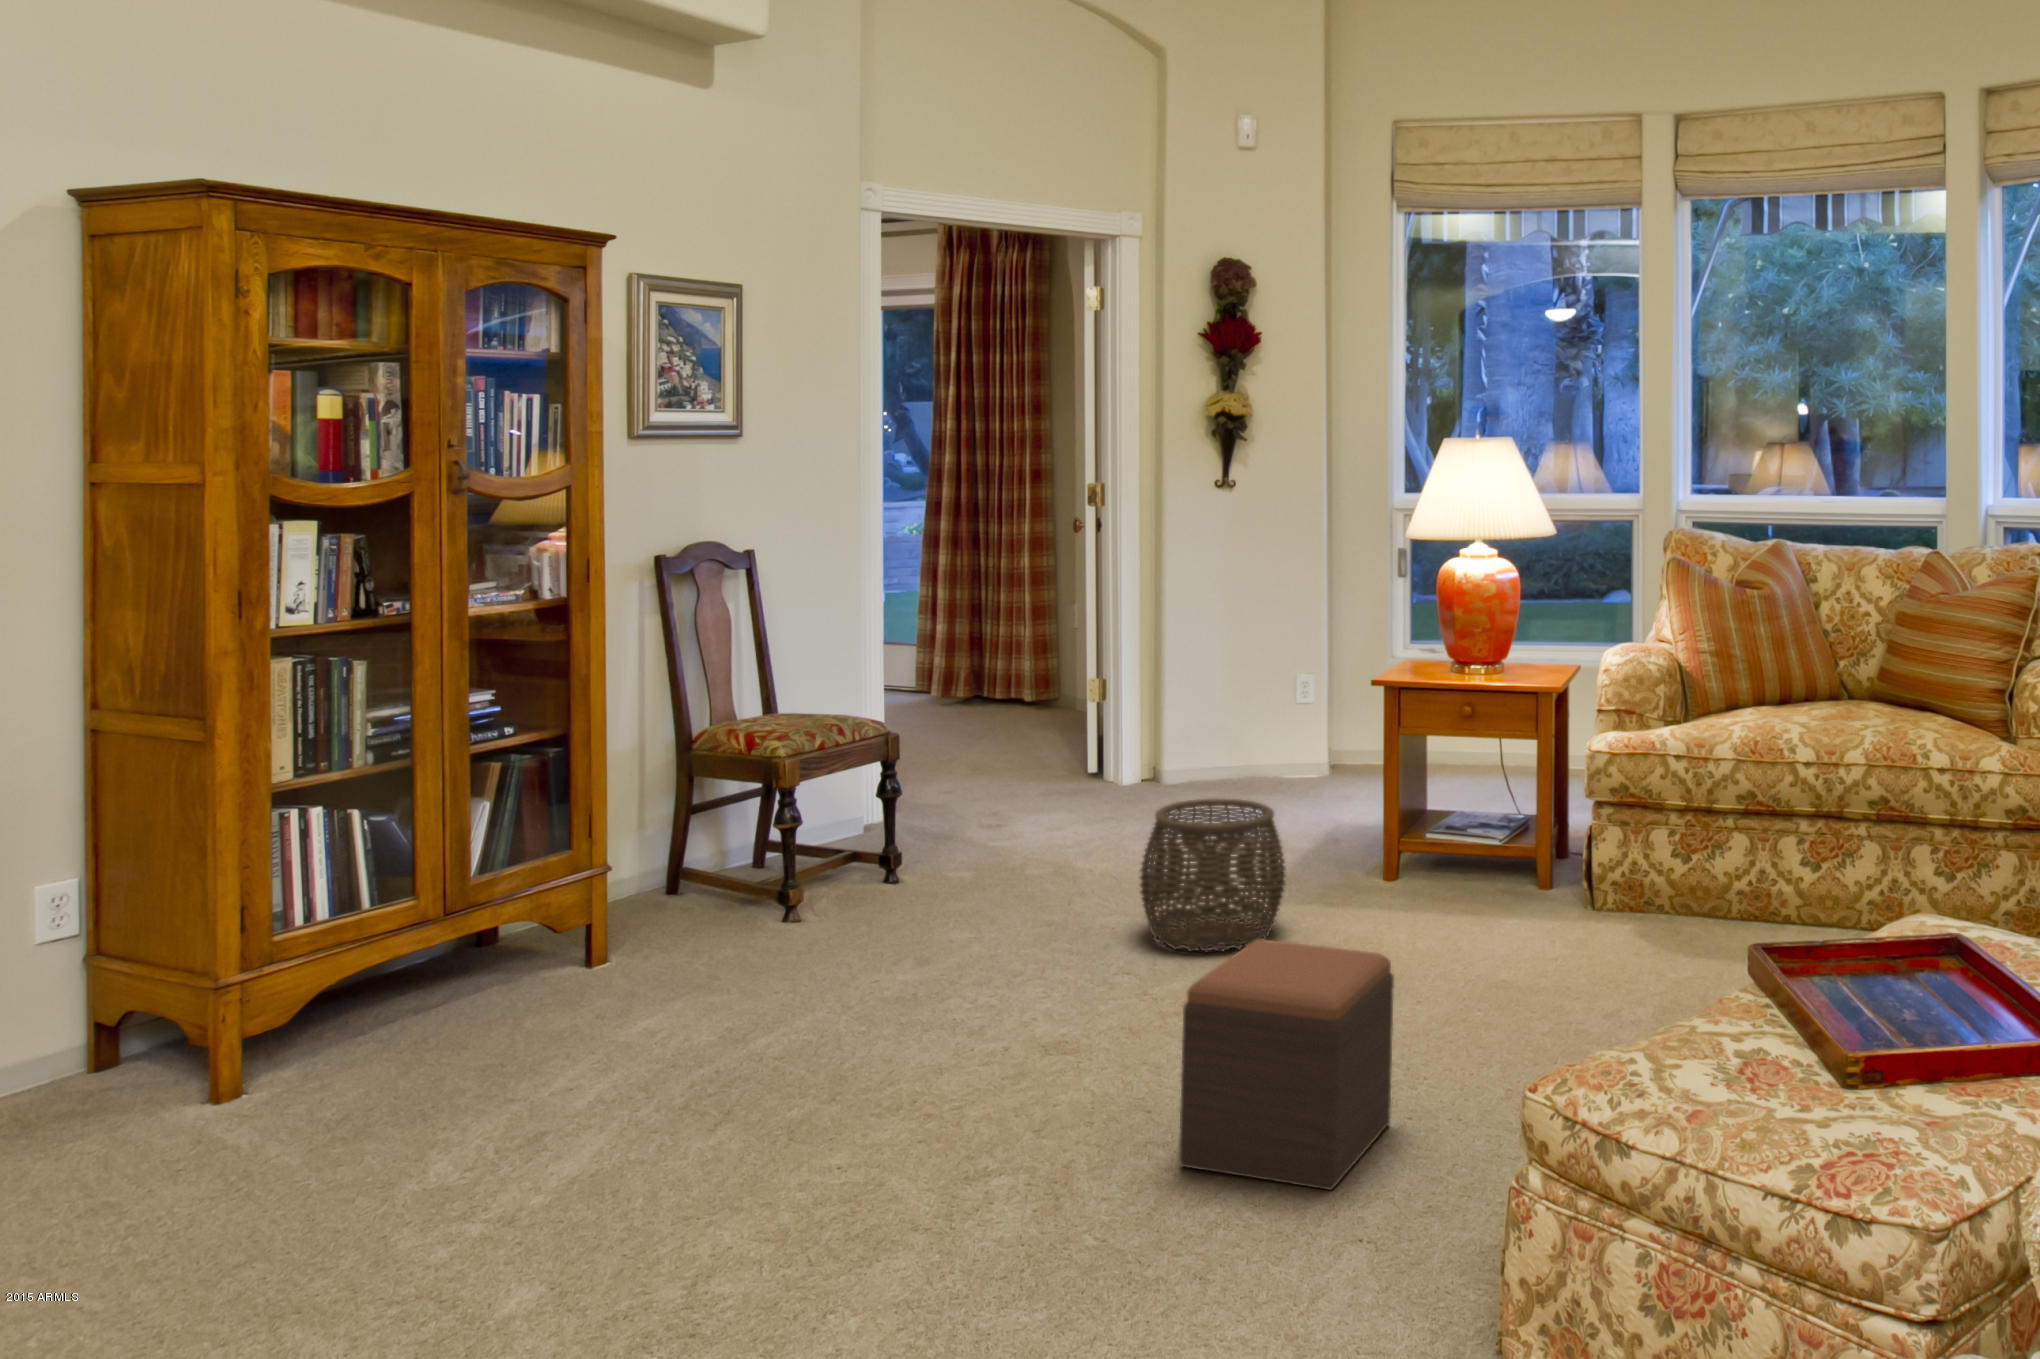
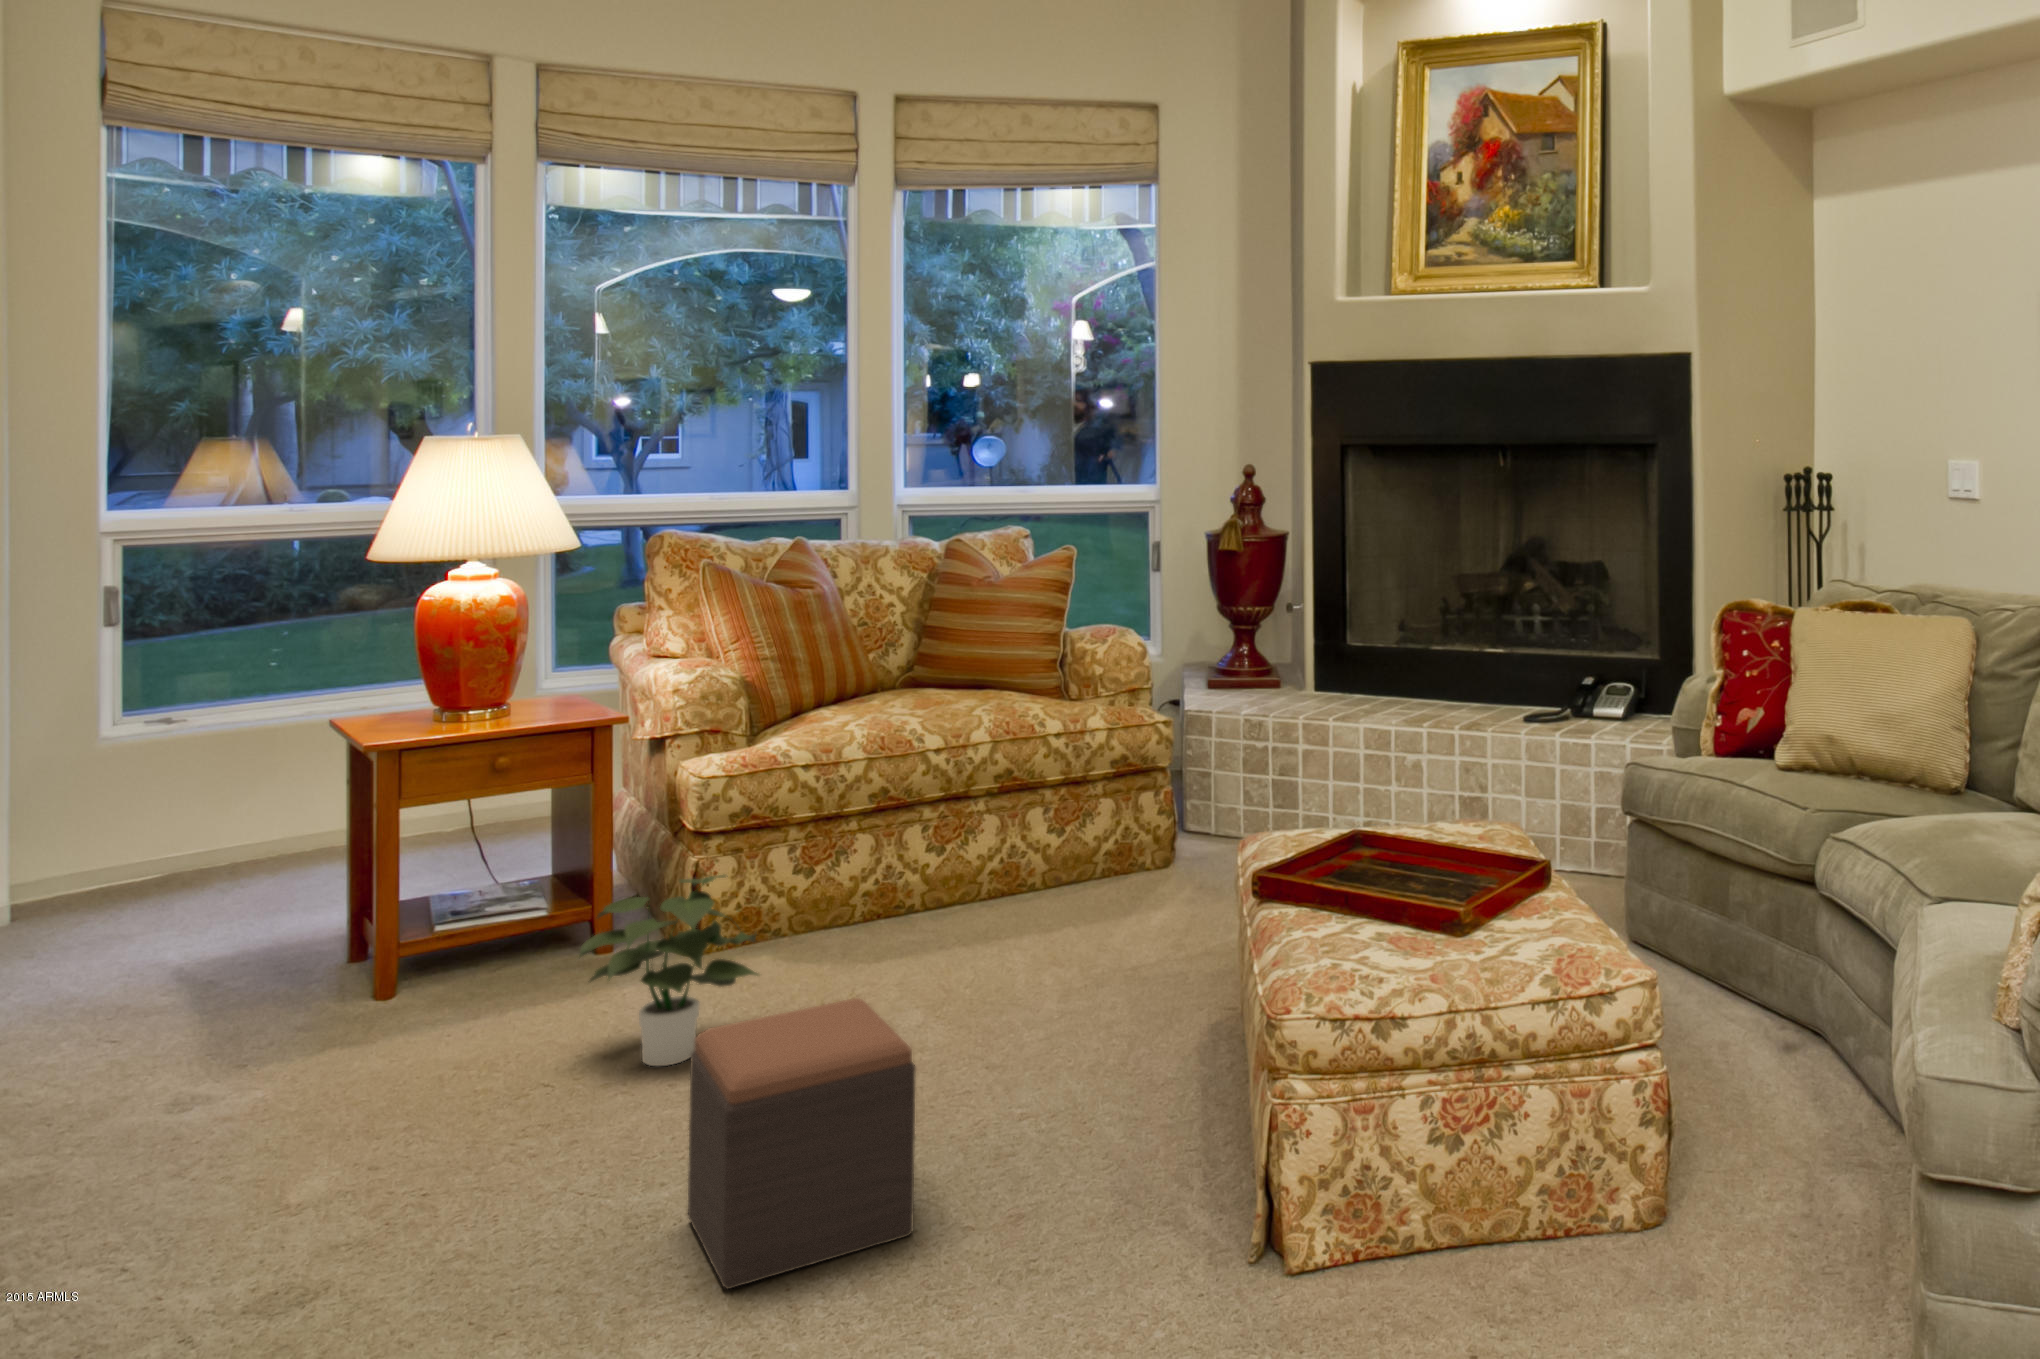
woven basket: present [1140,799,1285,952] -> none [172,930,406,1144]
potted plant: none [1373,822,1519,988] -> present [579,875,758,1066]

